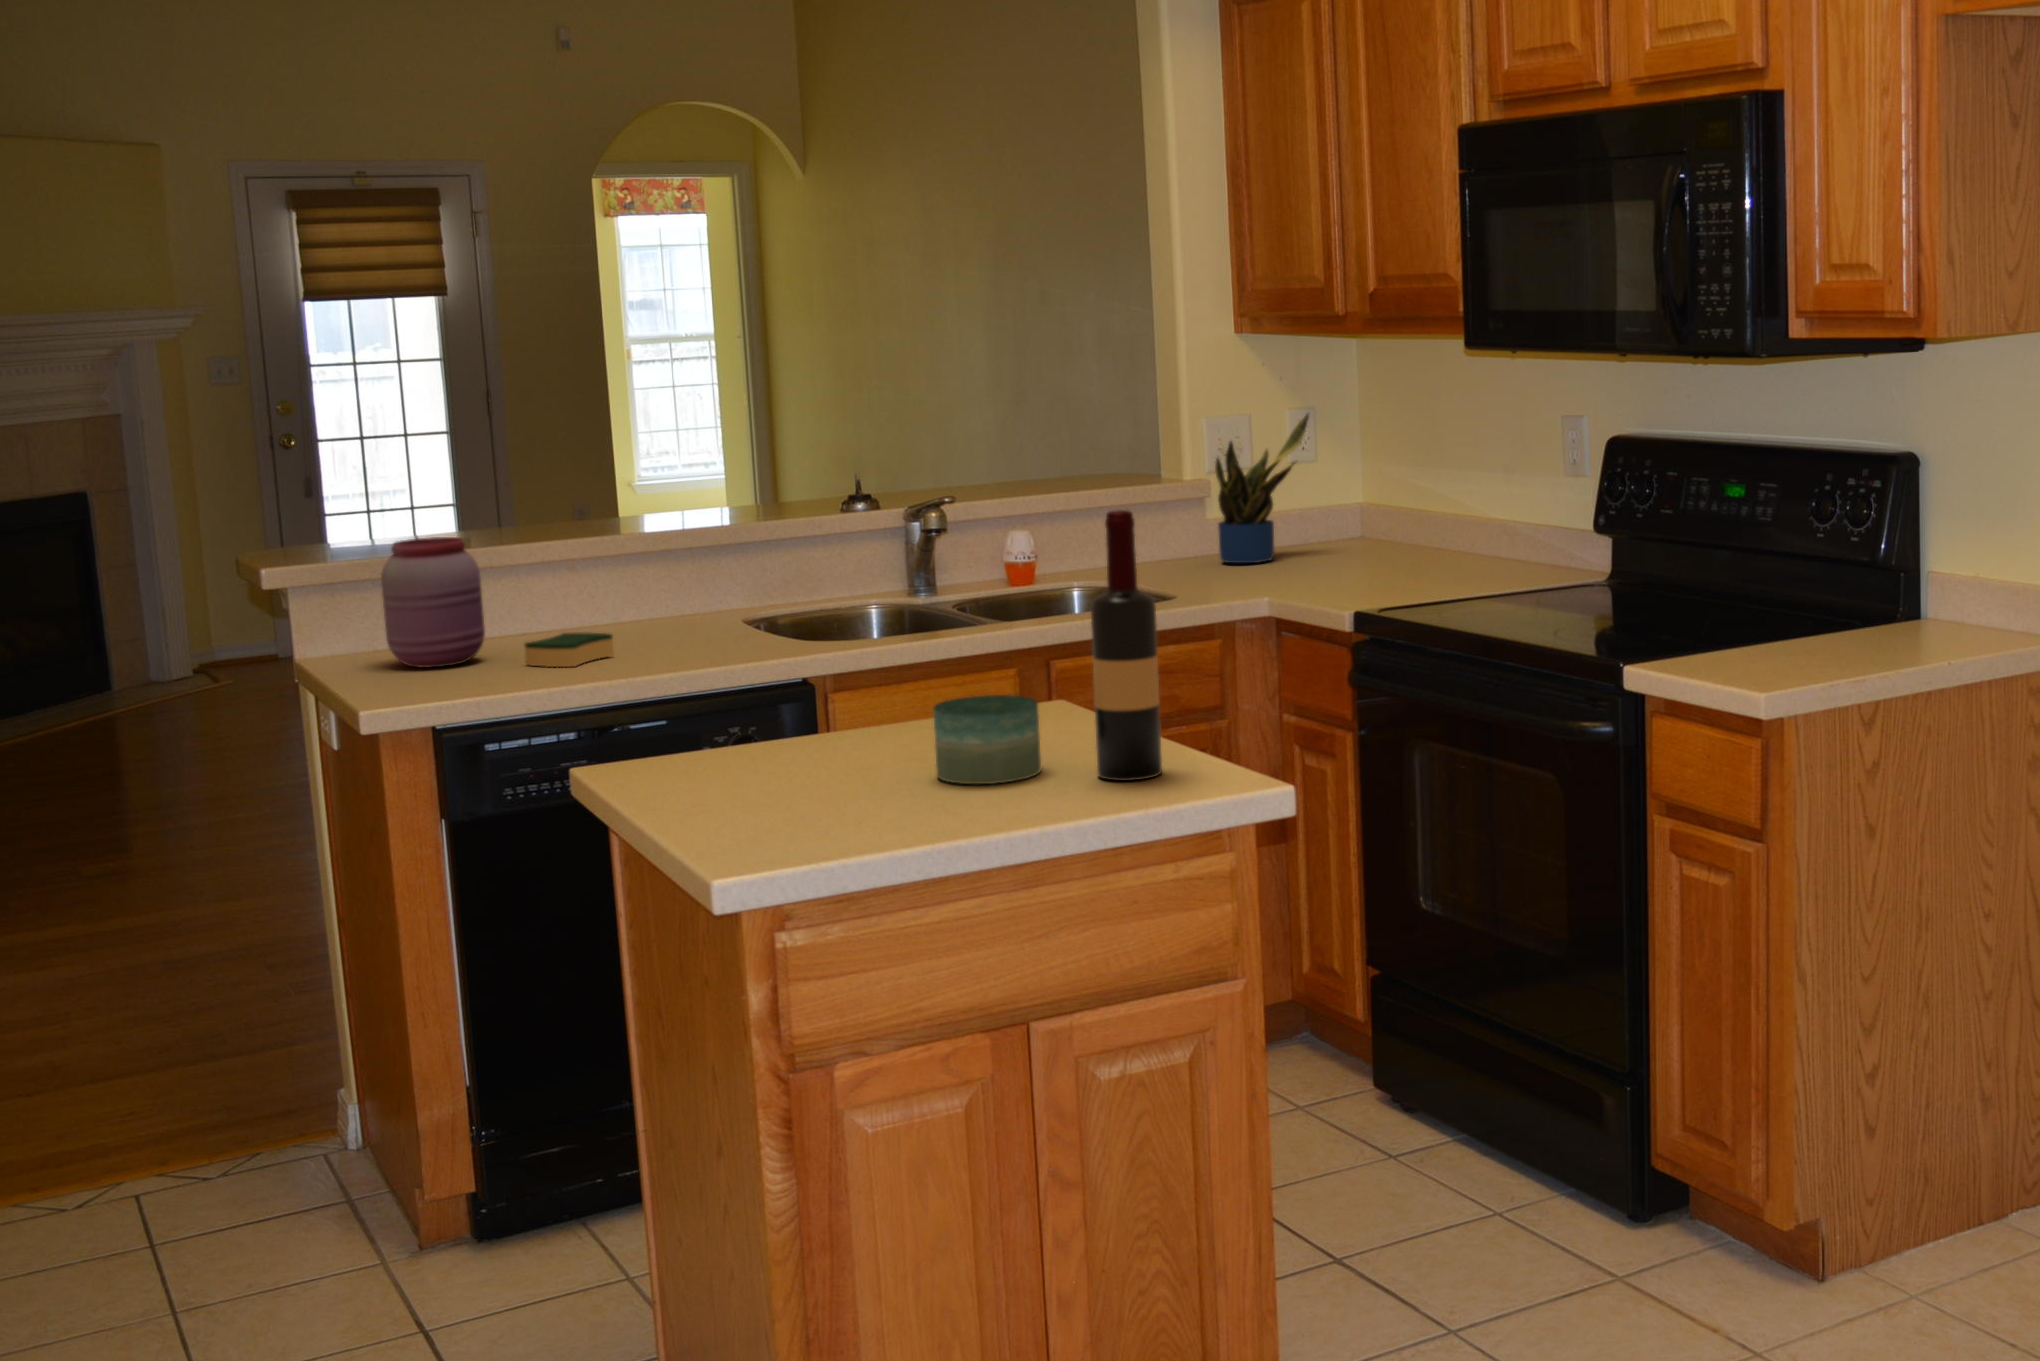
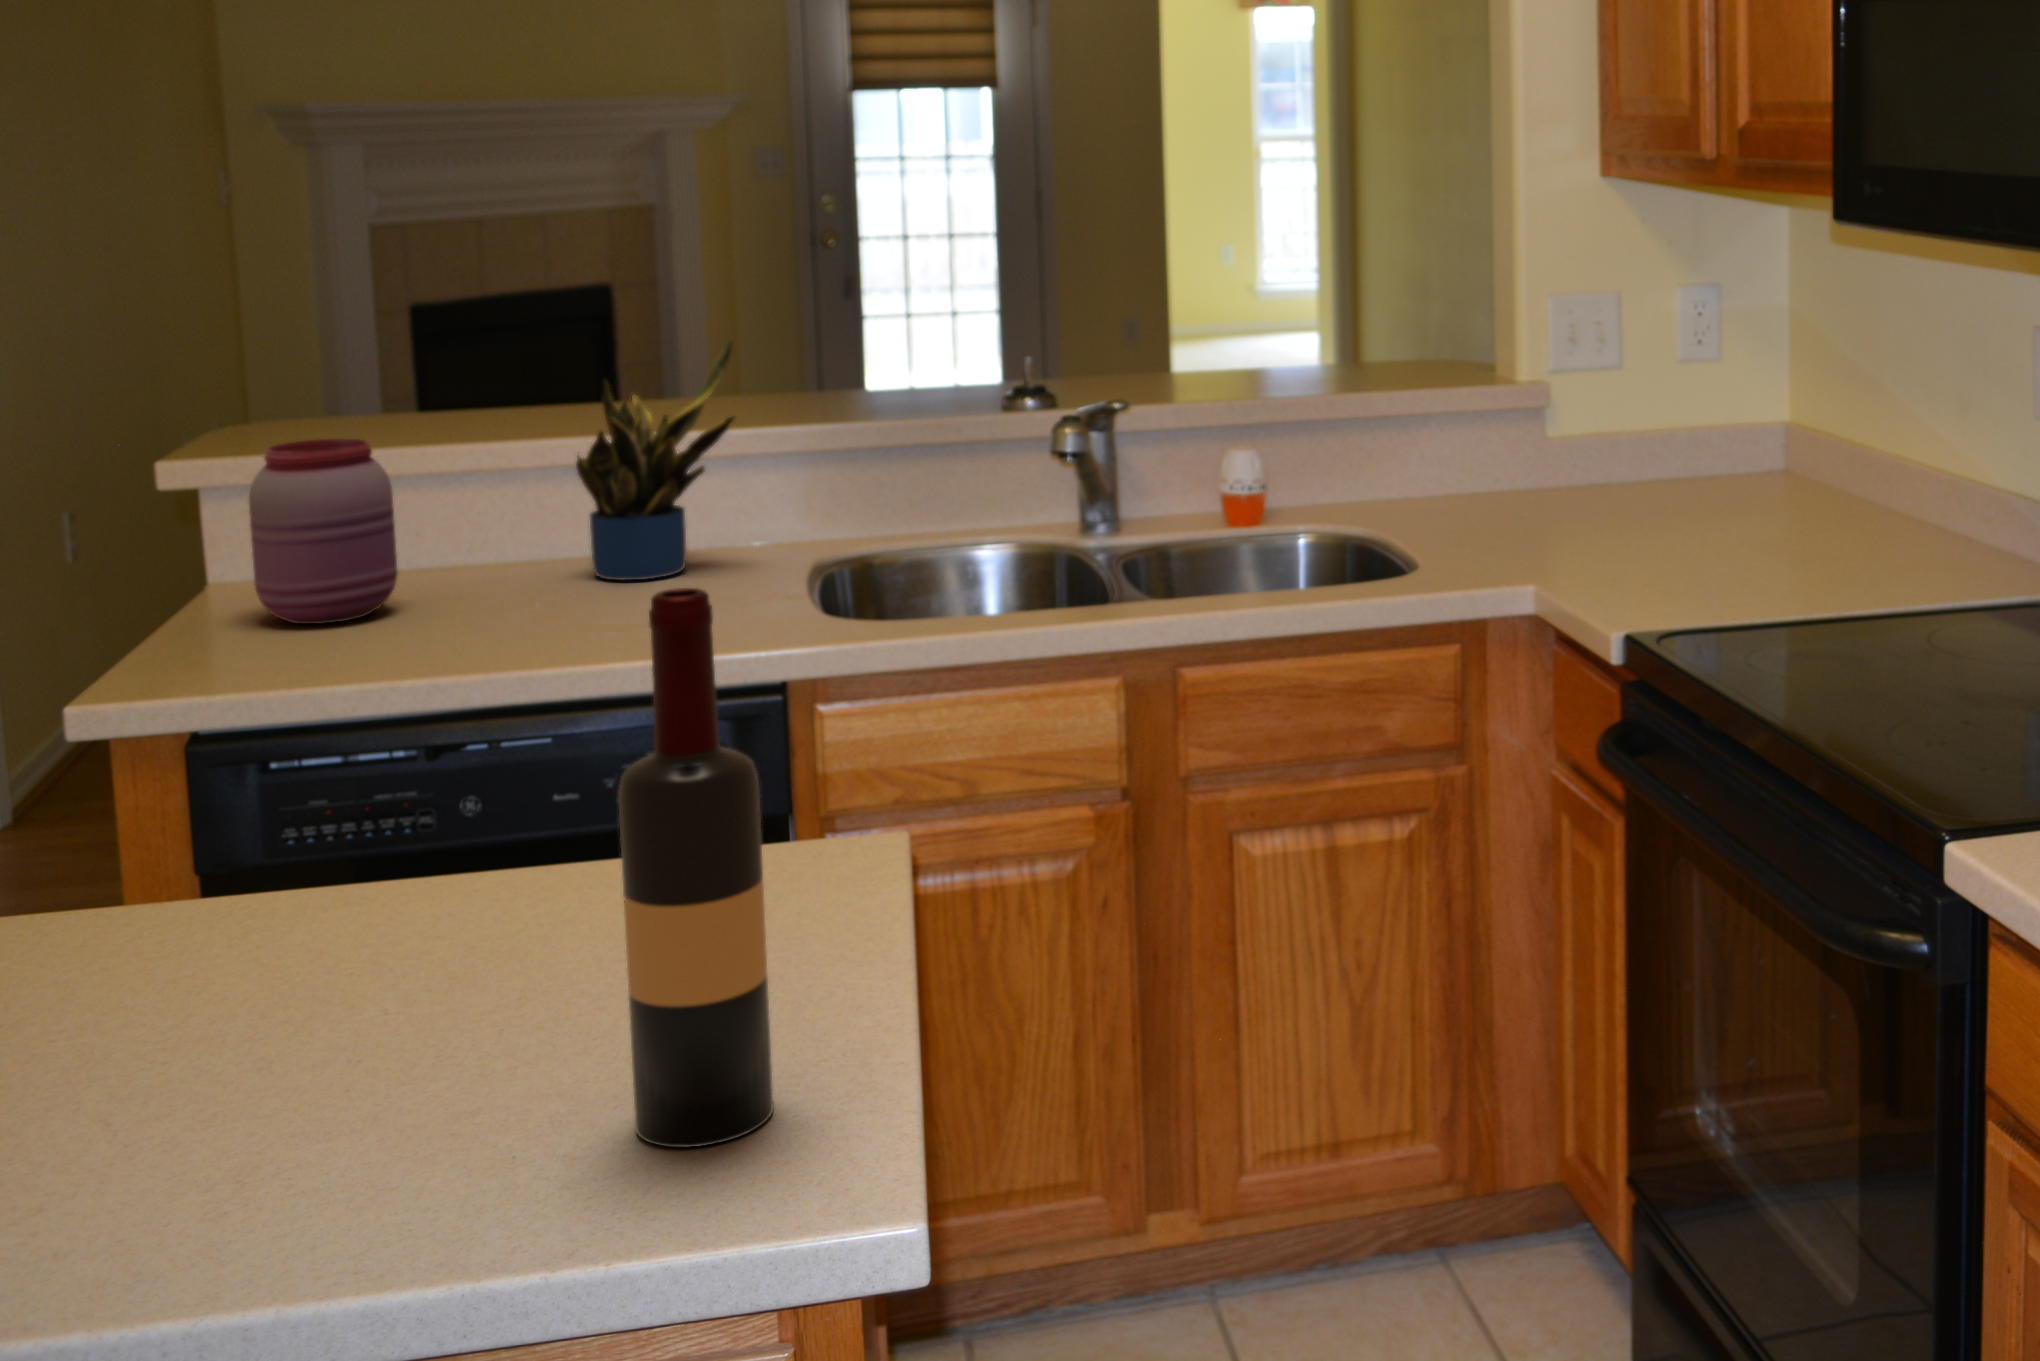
potted plant: present [1215,413,1310,563] -> present [576,343,735,580]
sponge: present [525,633,614,667] -> none [419,583,553,641]
candle: present [933,695,1041,784] -> none [377,900,602,1109]

